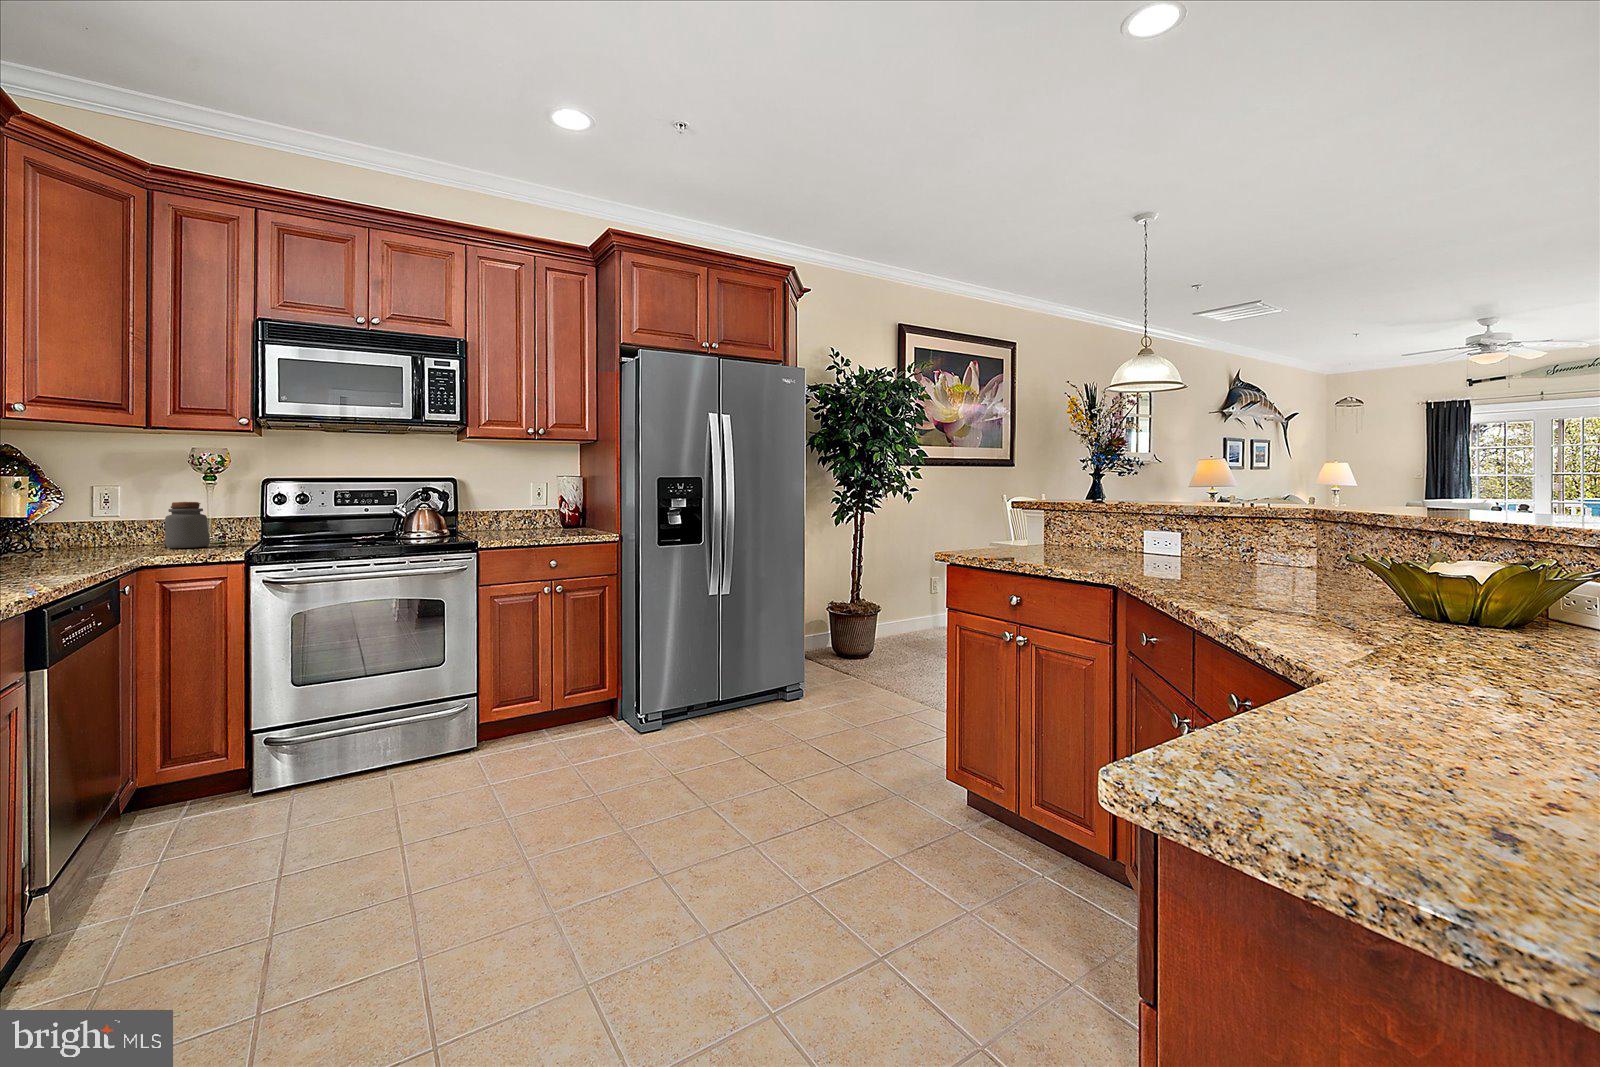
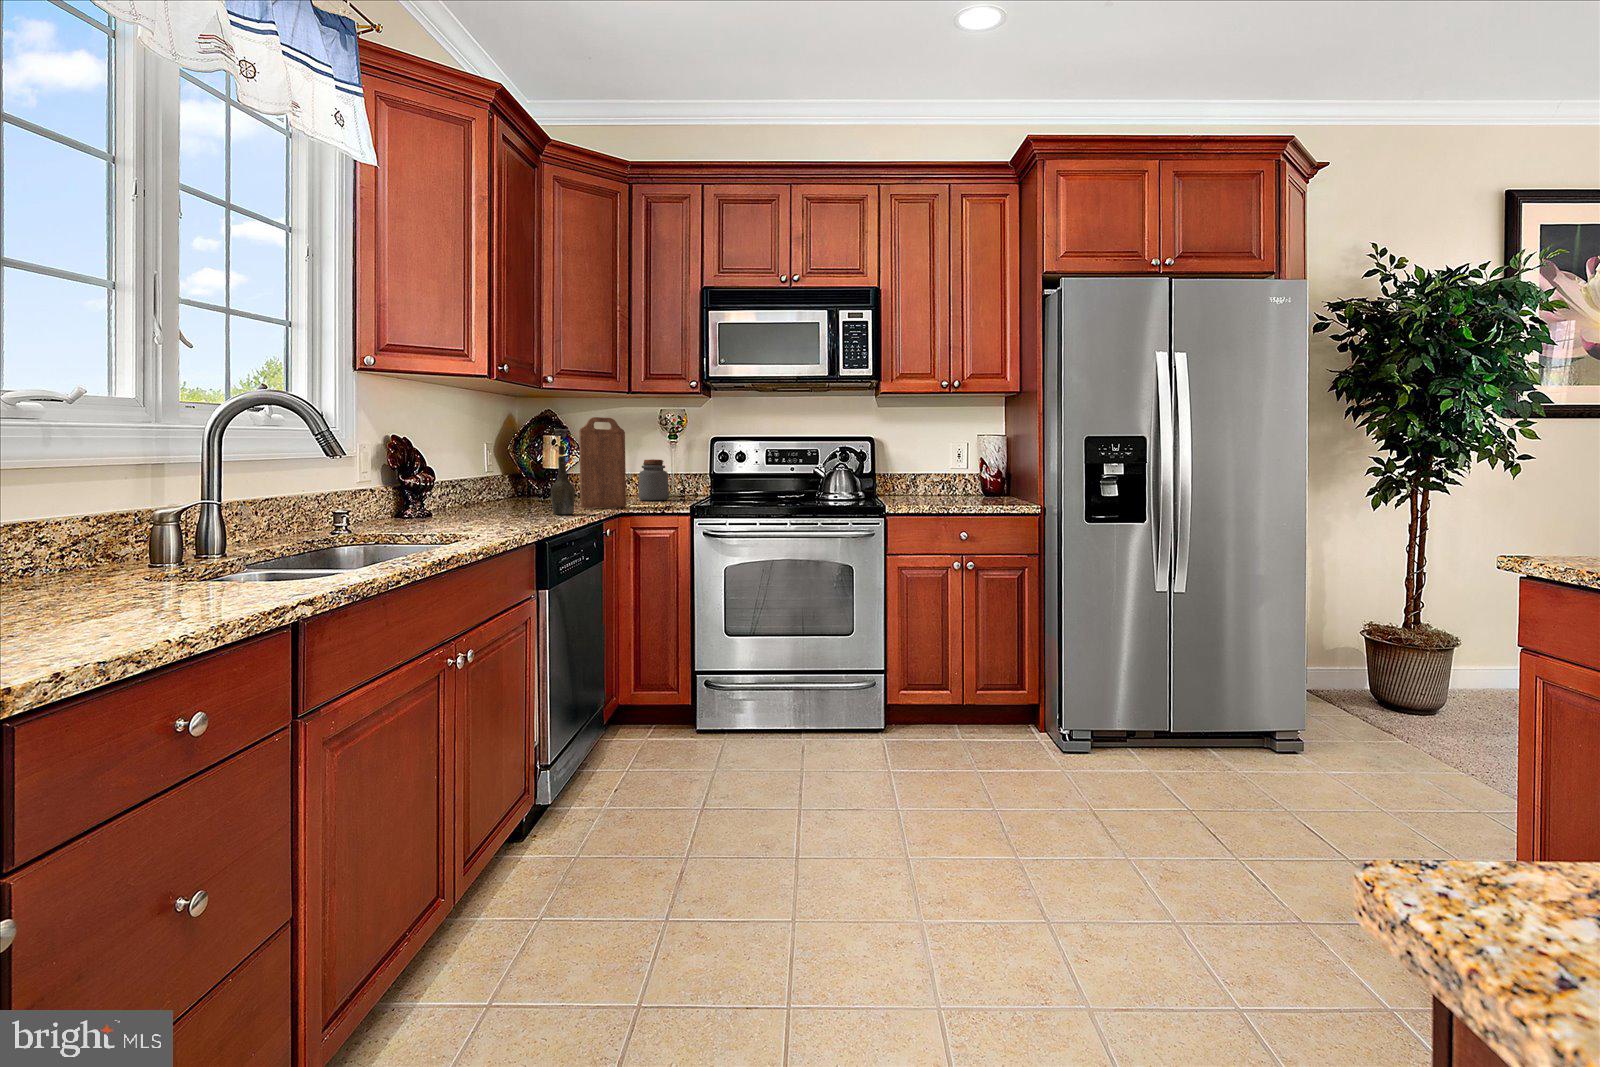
cutting board: none [76,453,153,562] -> present [579,417,626,508]
bottle: none [36,466,77,571] -> present [551,429,575,514]

